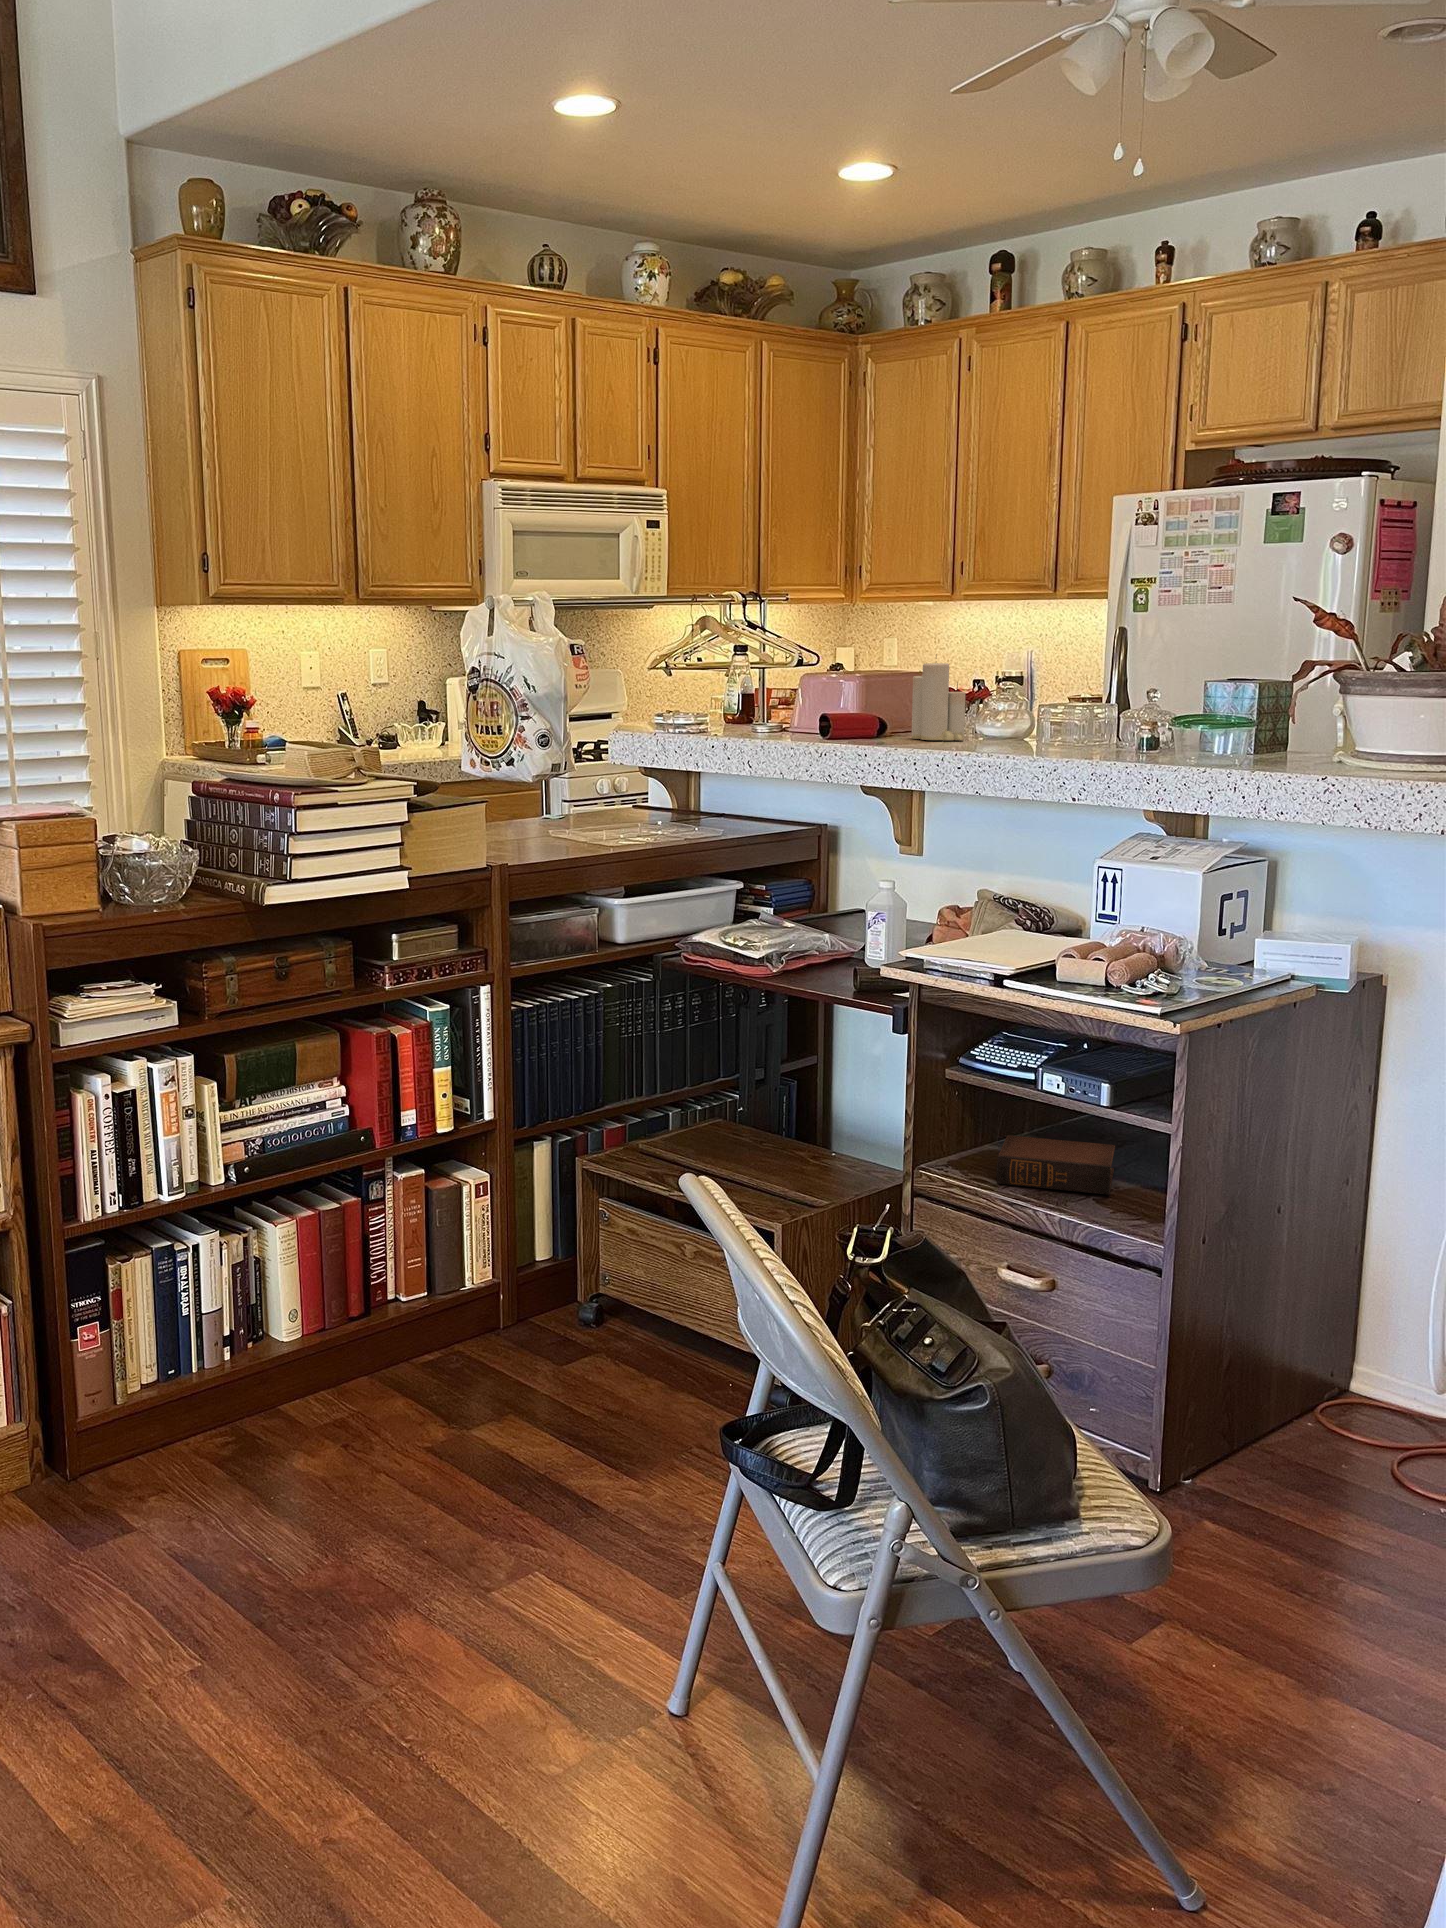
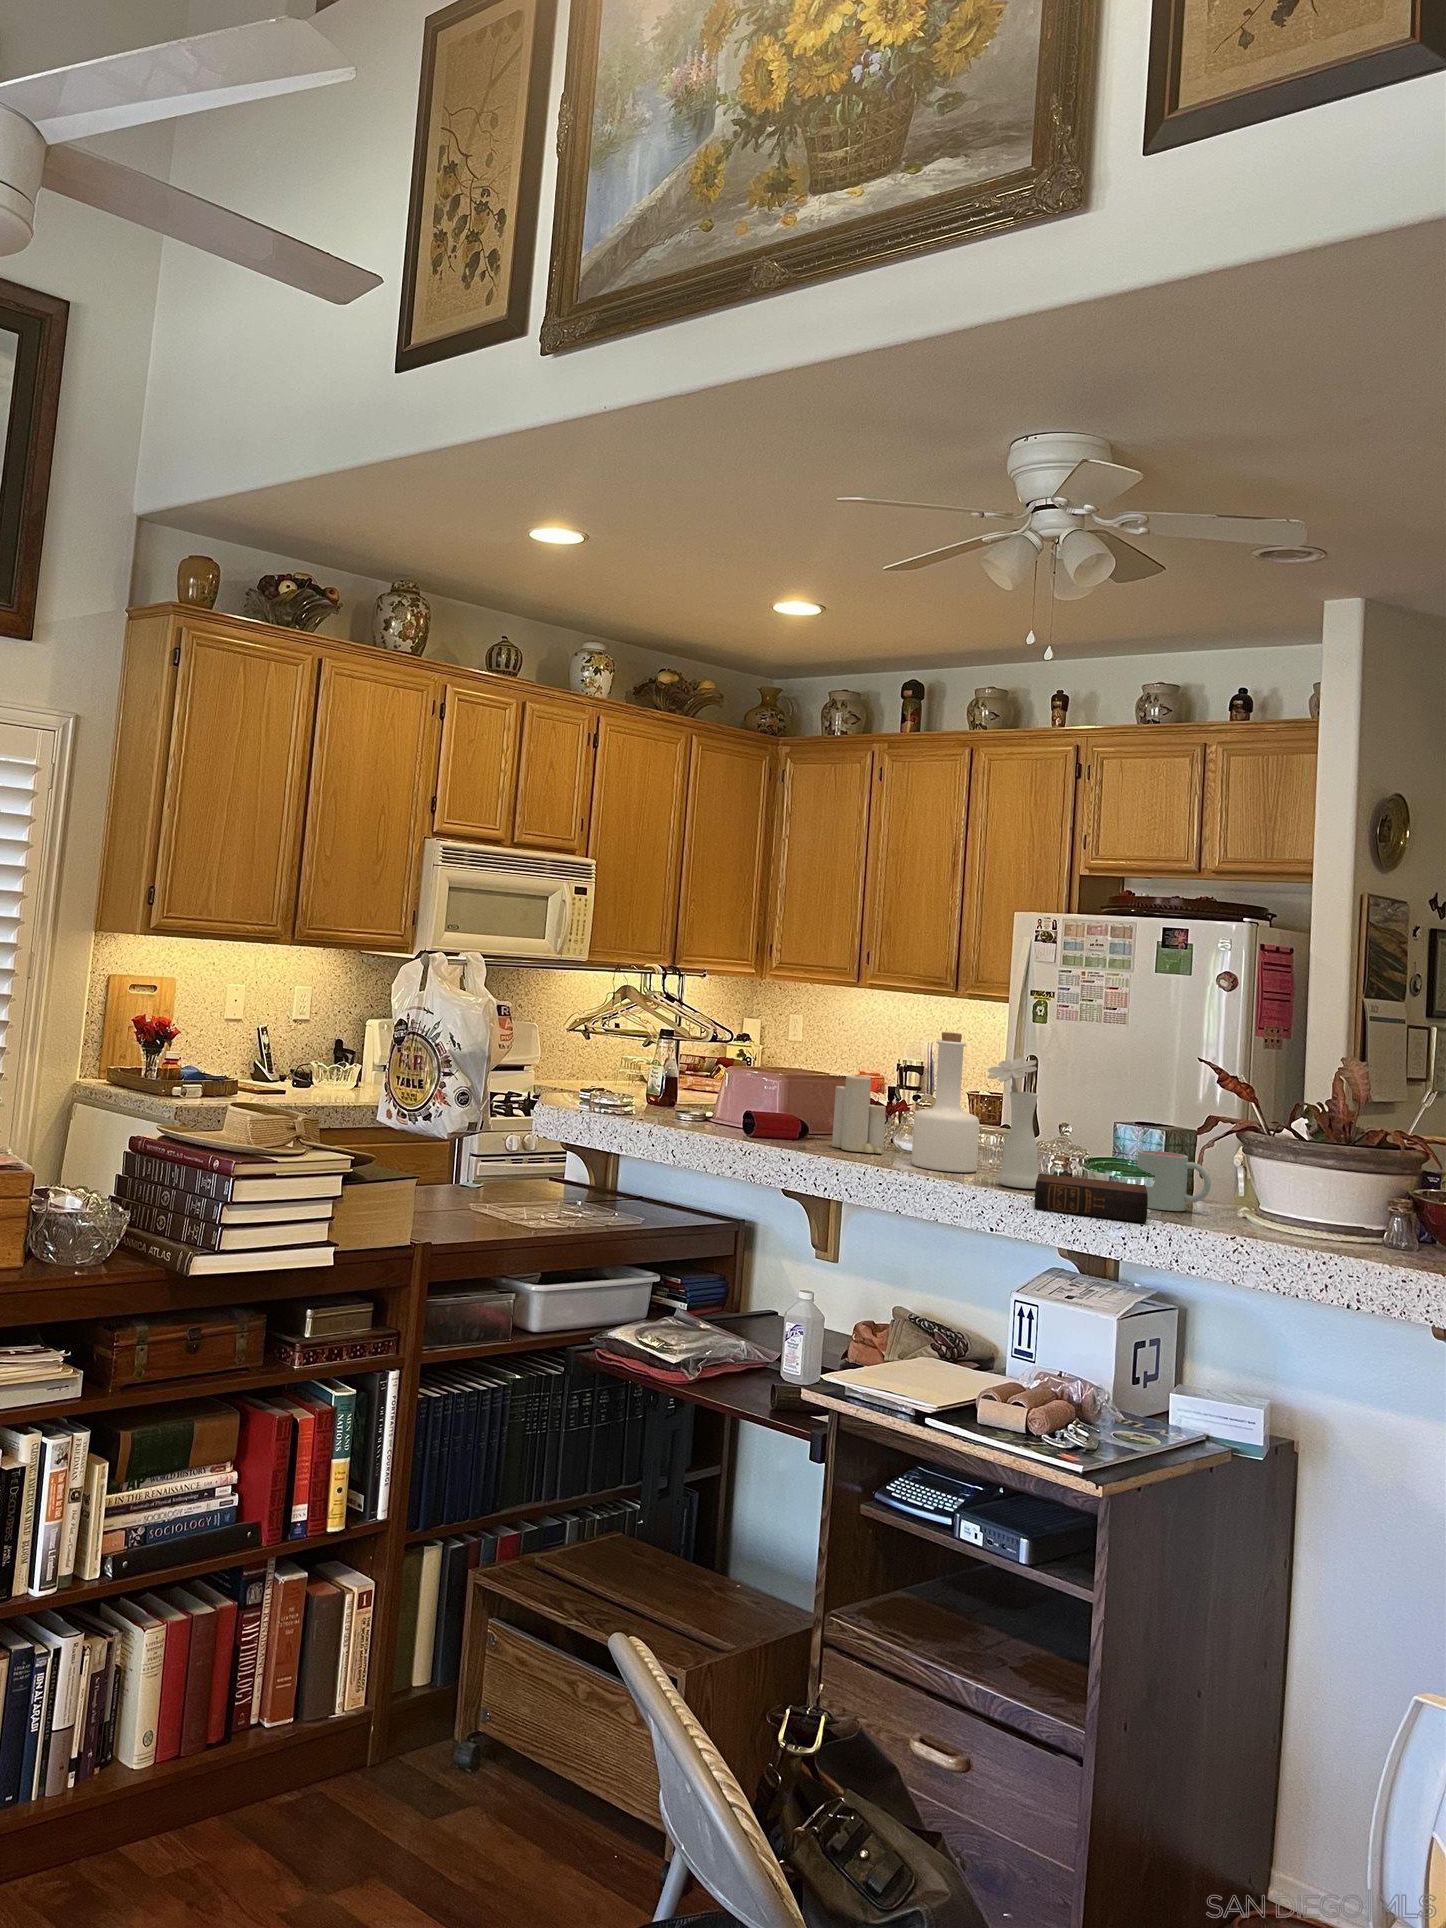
bottle: none [993,605,1063,748] -> present [911,1032,979,1172]
vase: none [1068,621,1125,755] -> present [988,1058,1038,1189]
mug: none [1226,704,1306,762] -> present [1137,1150,1211,1211]
book: present [996,1135,1115,1195] -> present [1035,1173,1148,1222]

